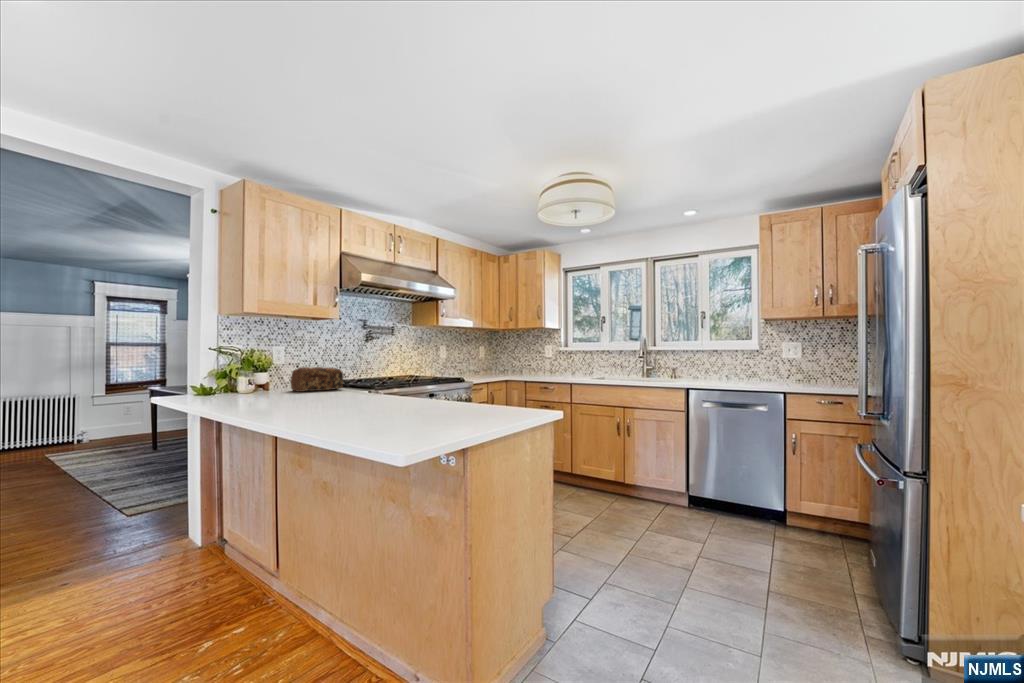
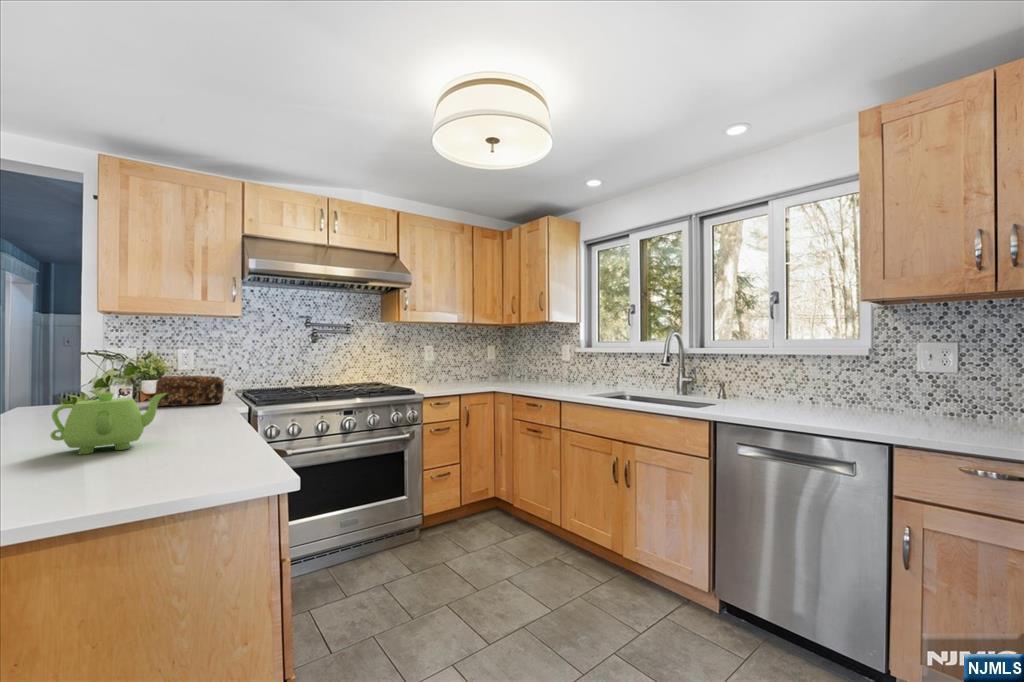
teapot: none [388,369,434,407] -> present [51,393,167,454]

